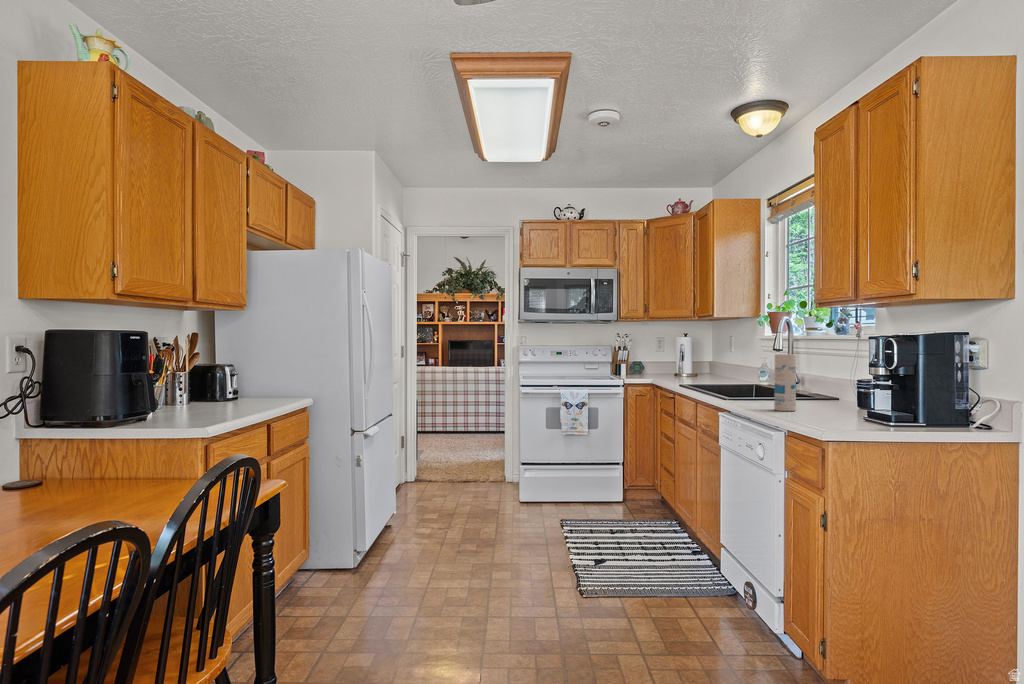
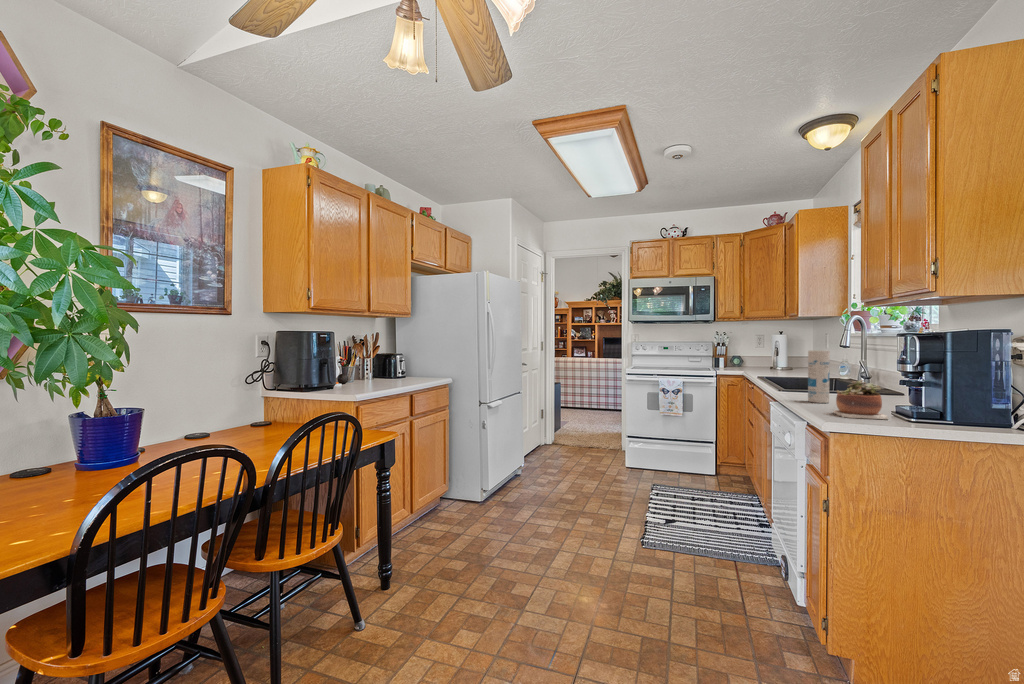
succulent plant: none [816,385,876,425] -> present [834,380,888,419]

